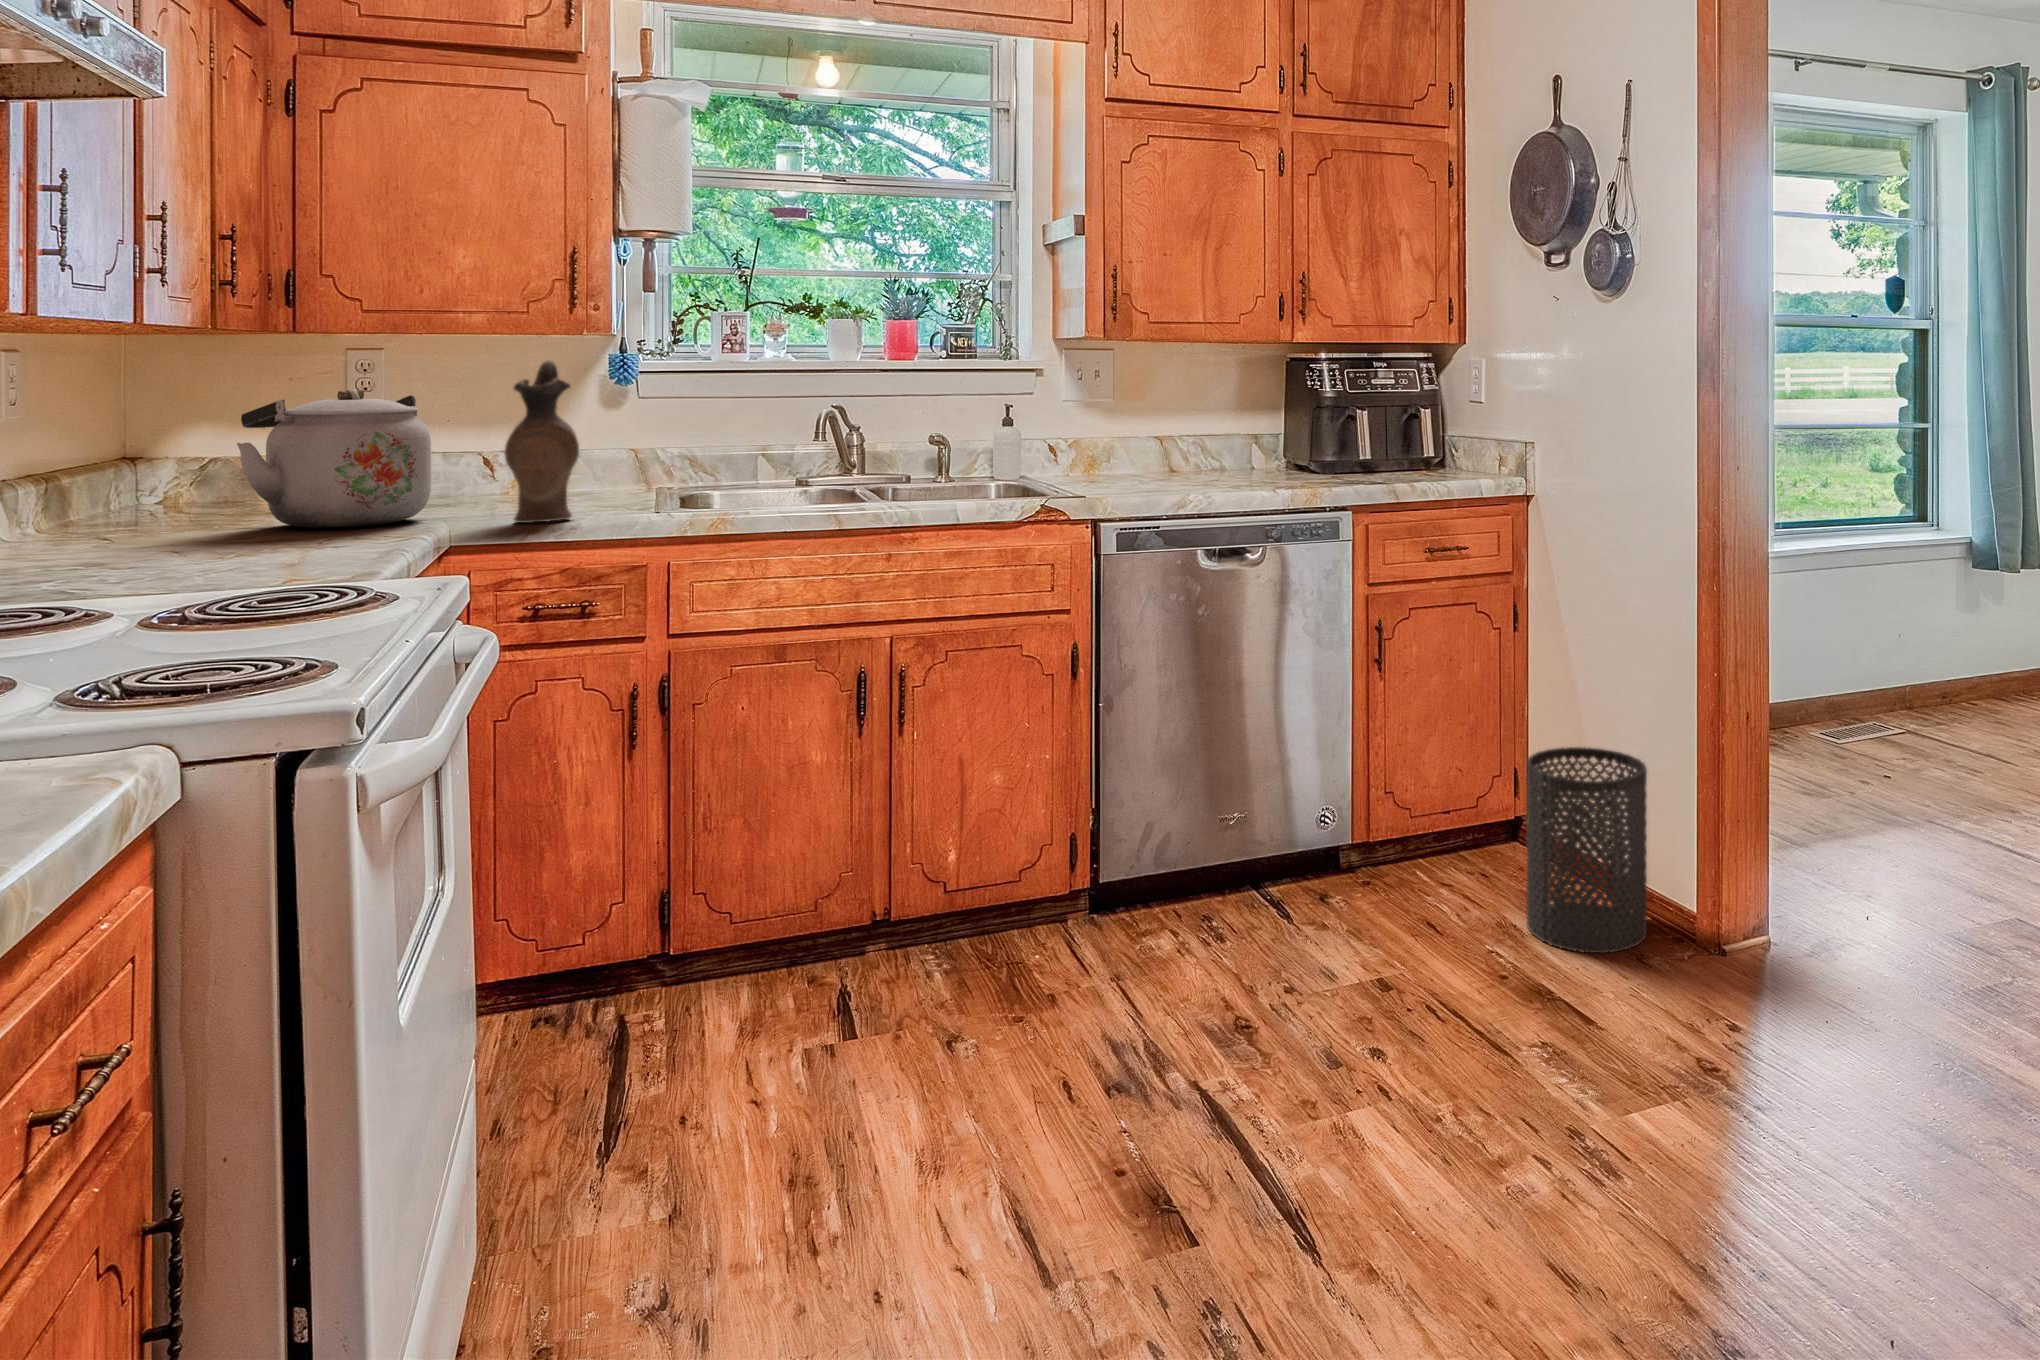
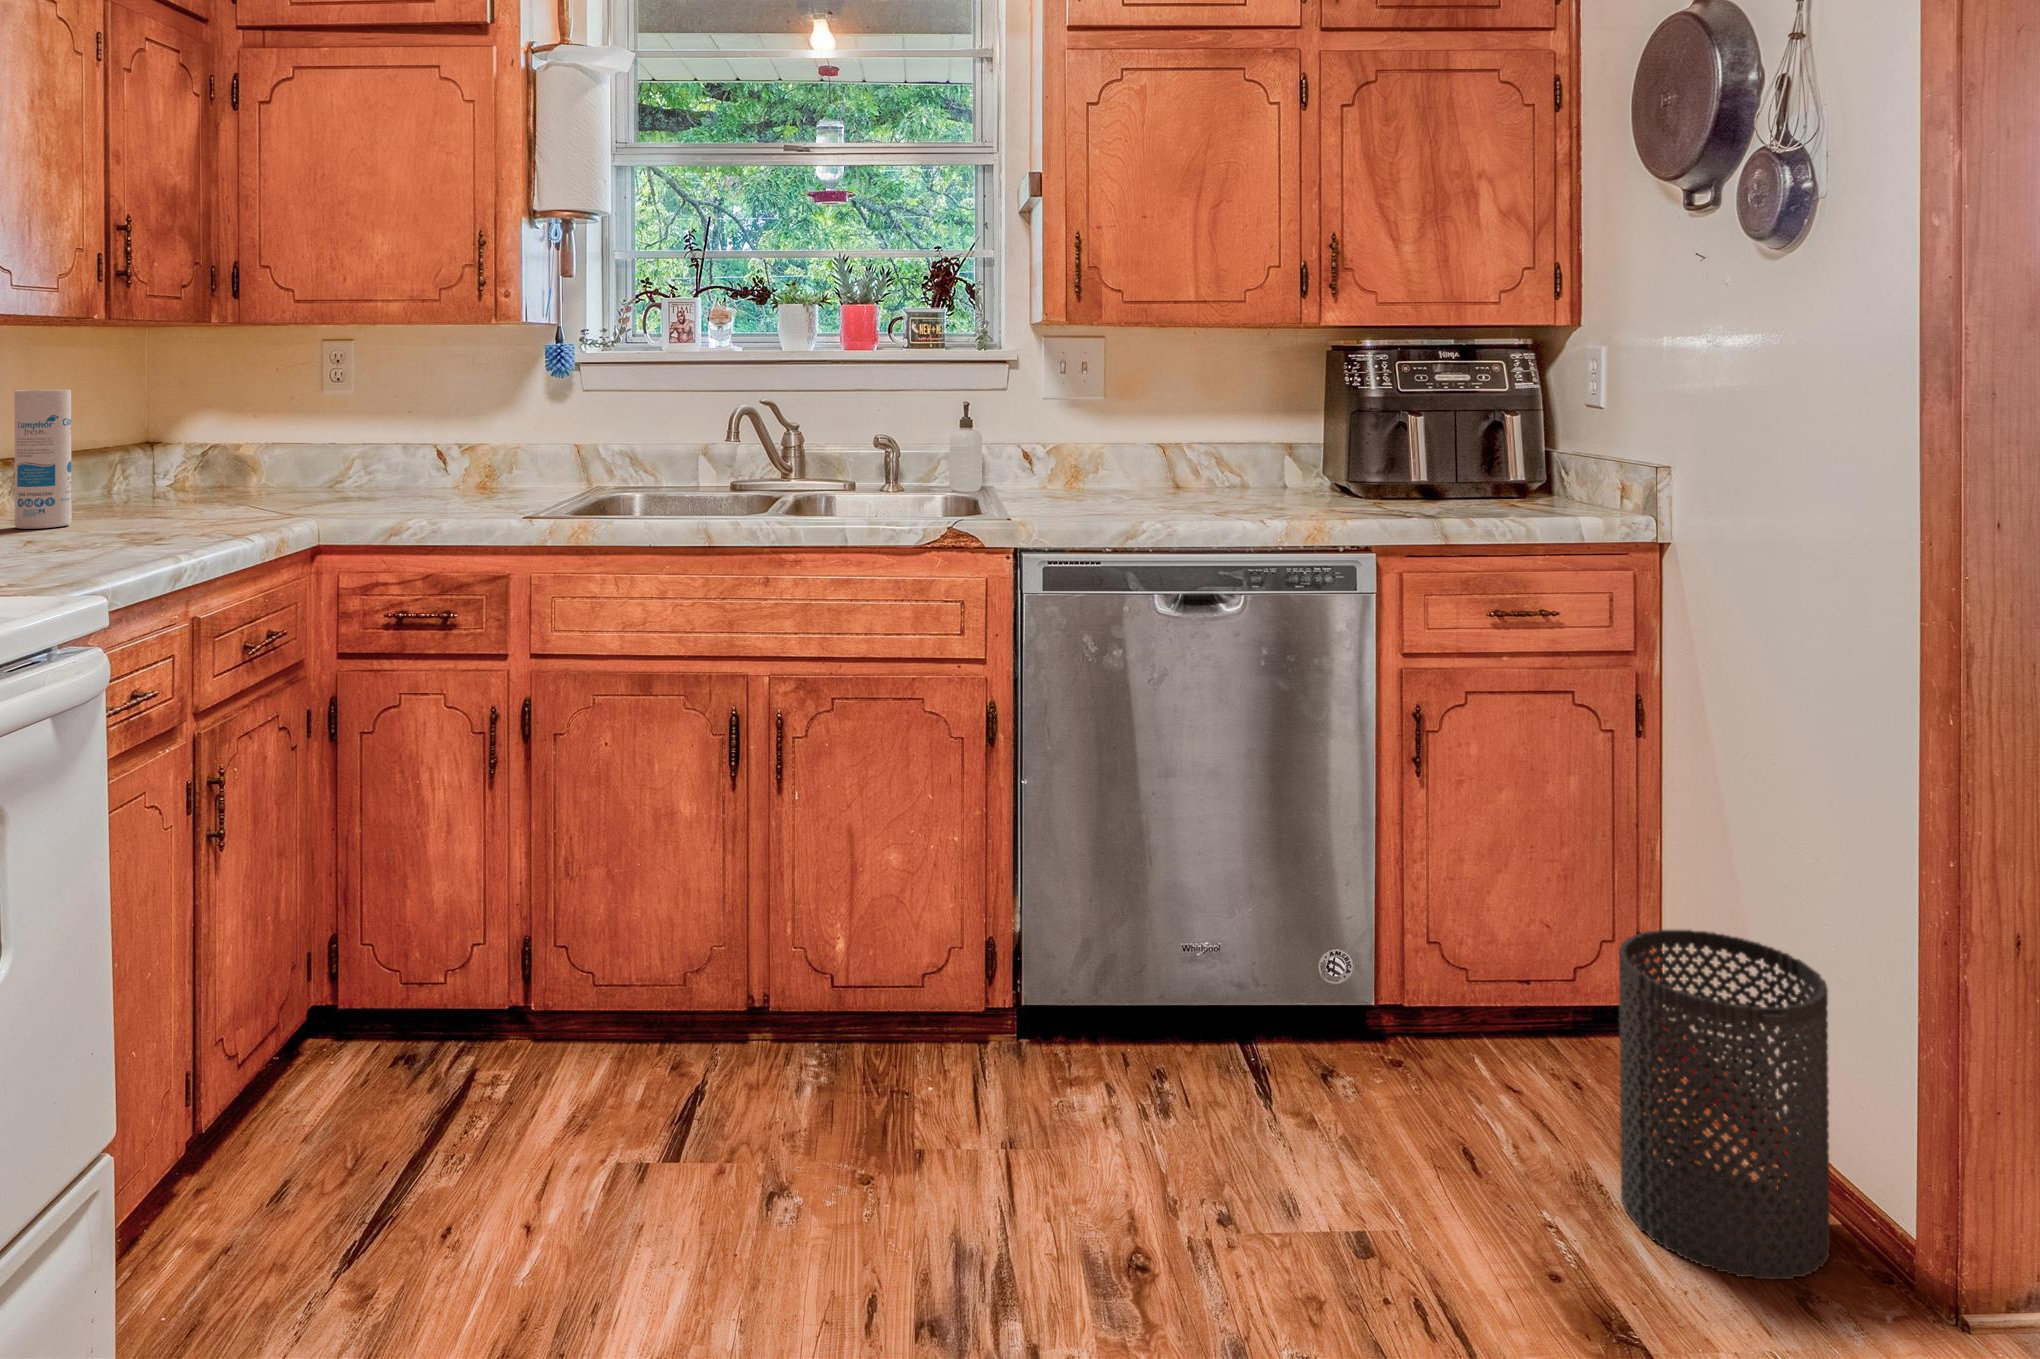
ceramic pitcher: present [504,361,579,523] -> none [371,348,448,521]
kettle: present [237,389,431,528] -> none [148,377,337,516]
canister: none [93,404,157,547] -> present [14,389,72,529]

